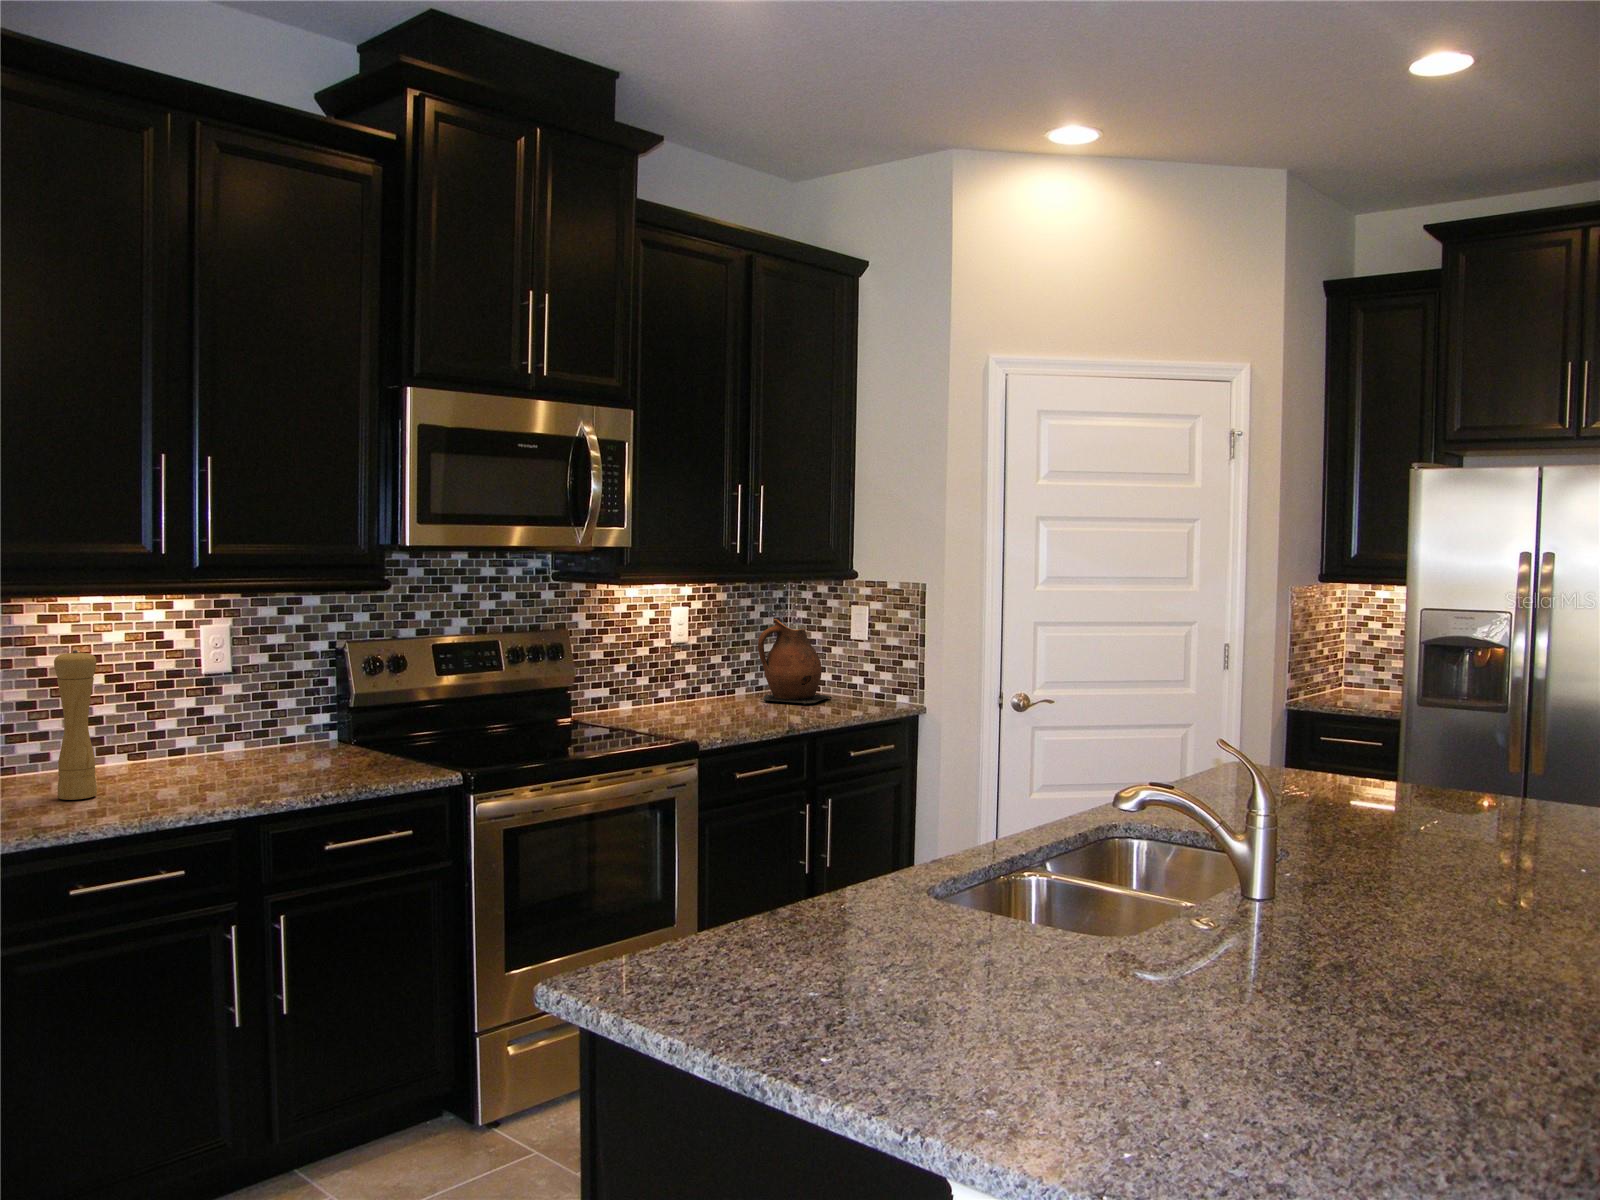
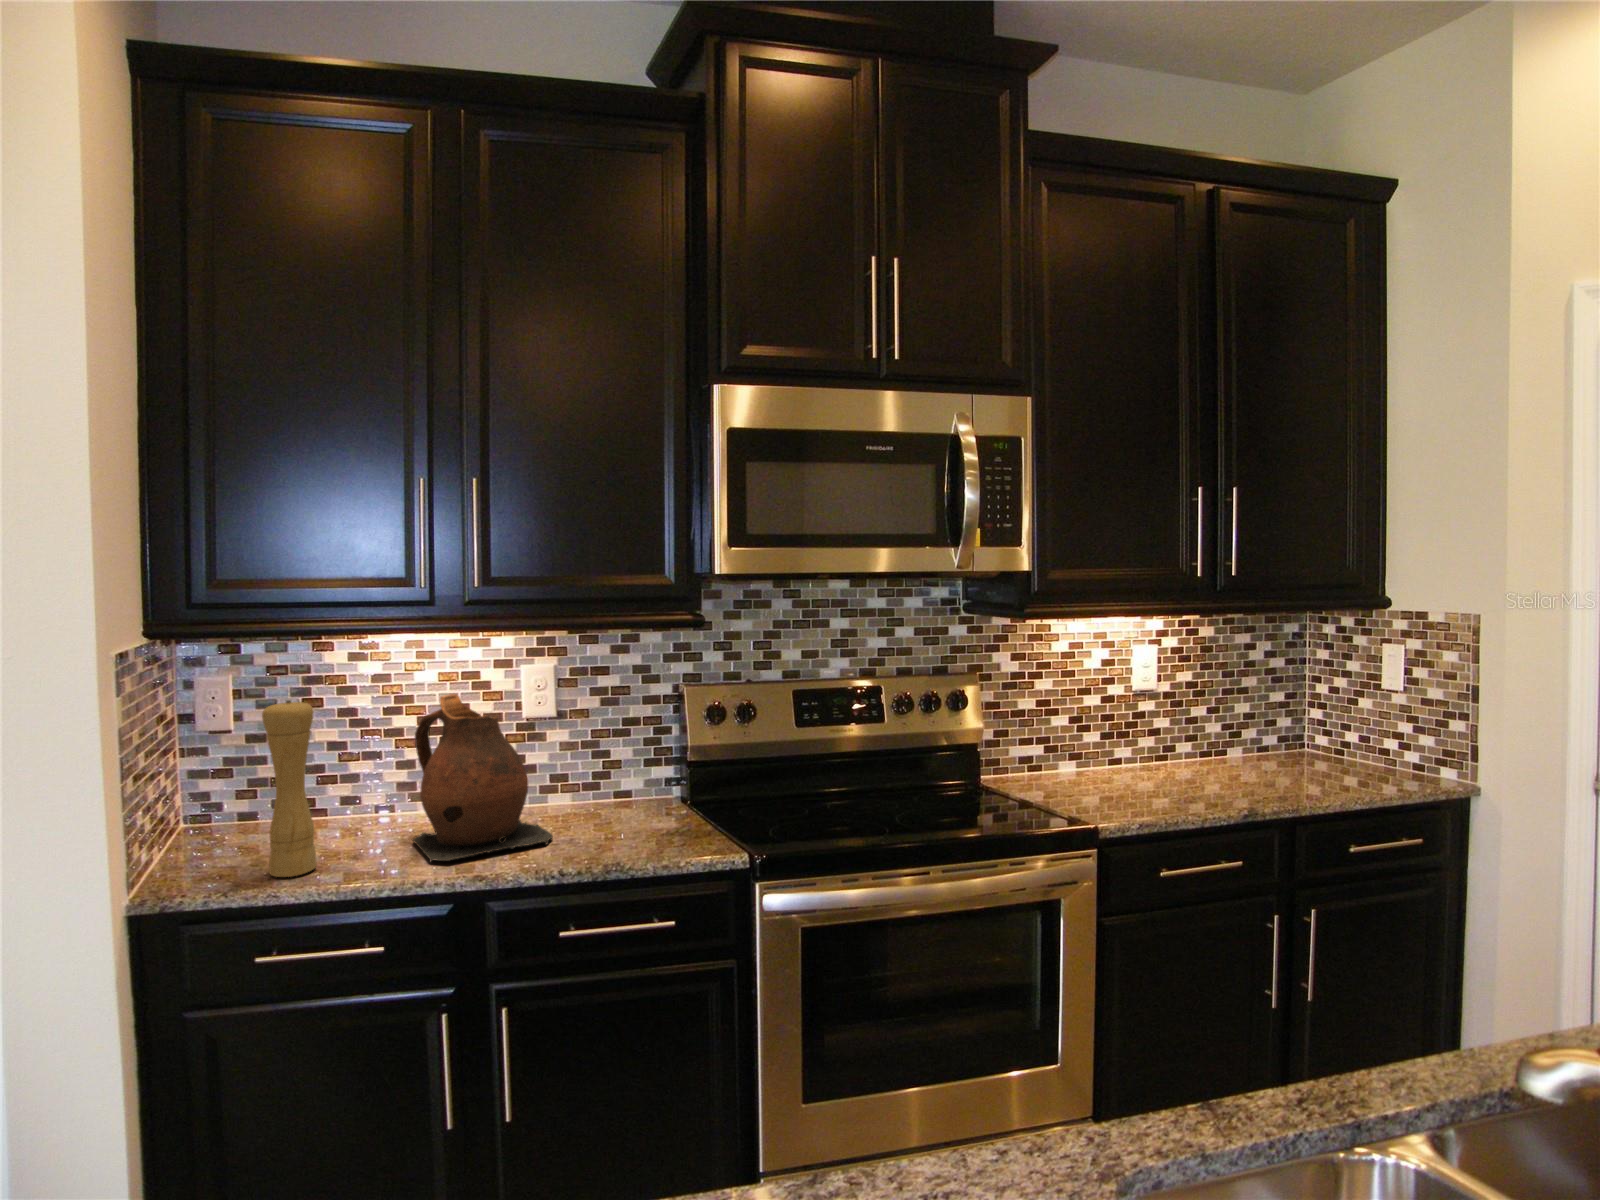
ceramic pitcher: present [758,619,832,705] -> present [412,694,553,862]

